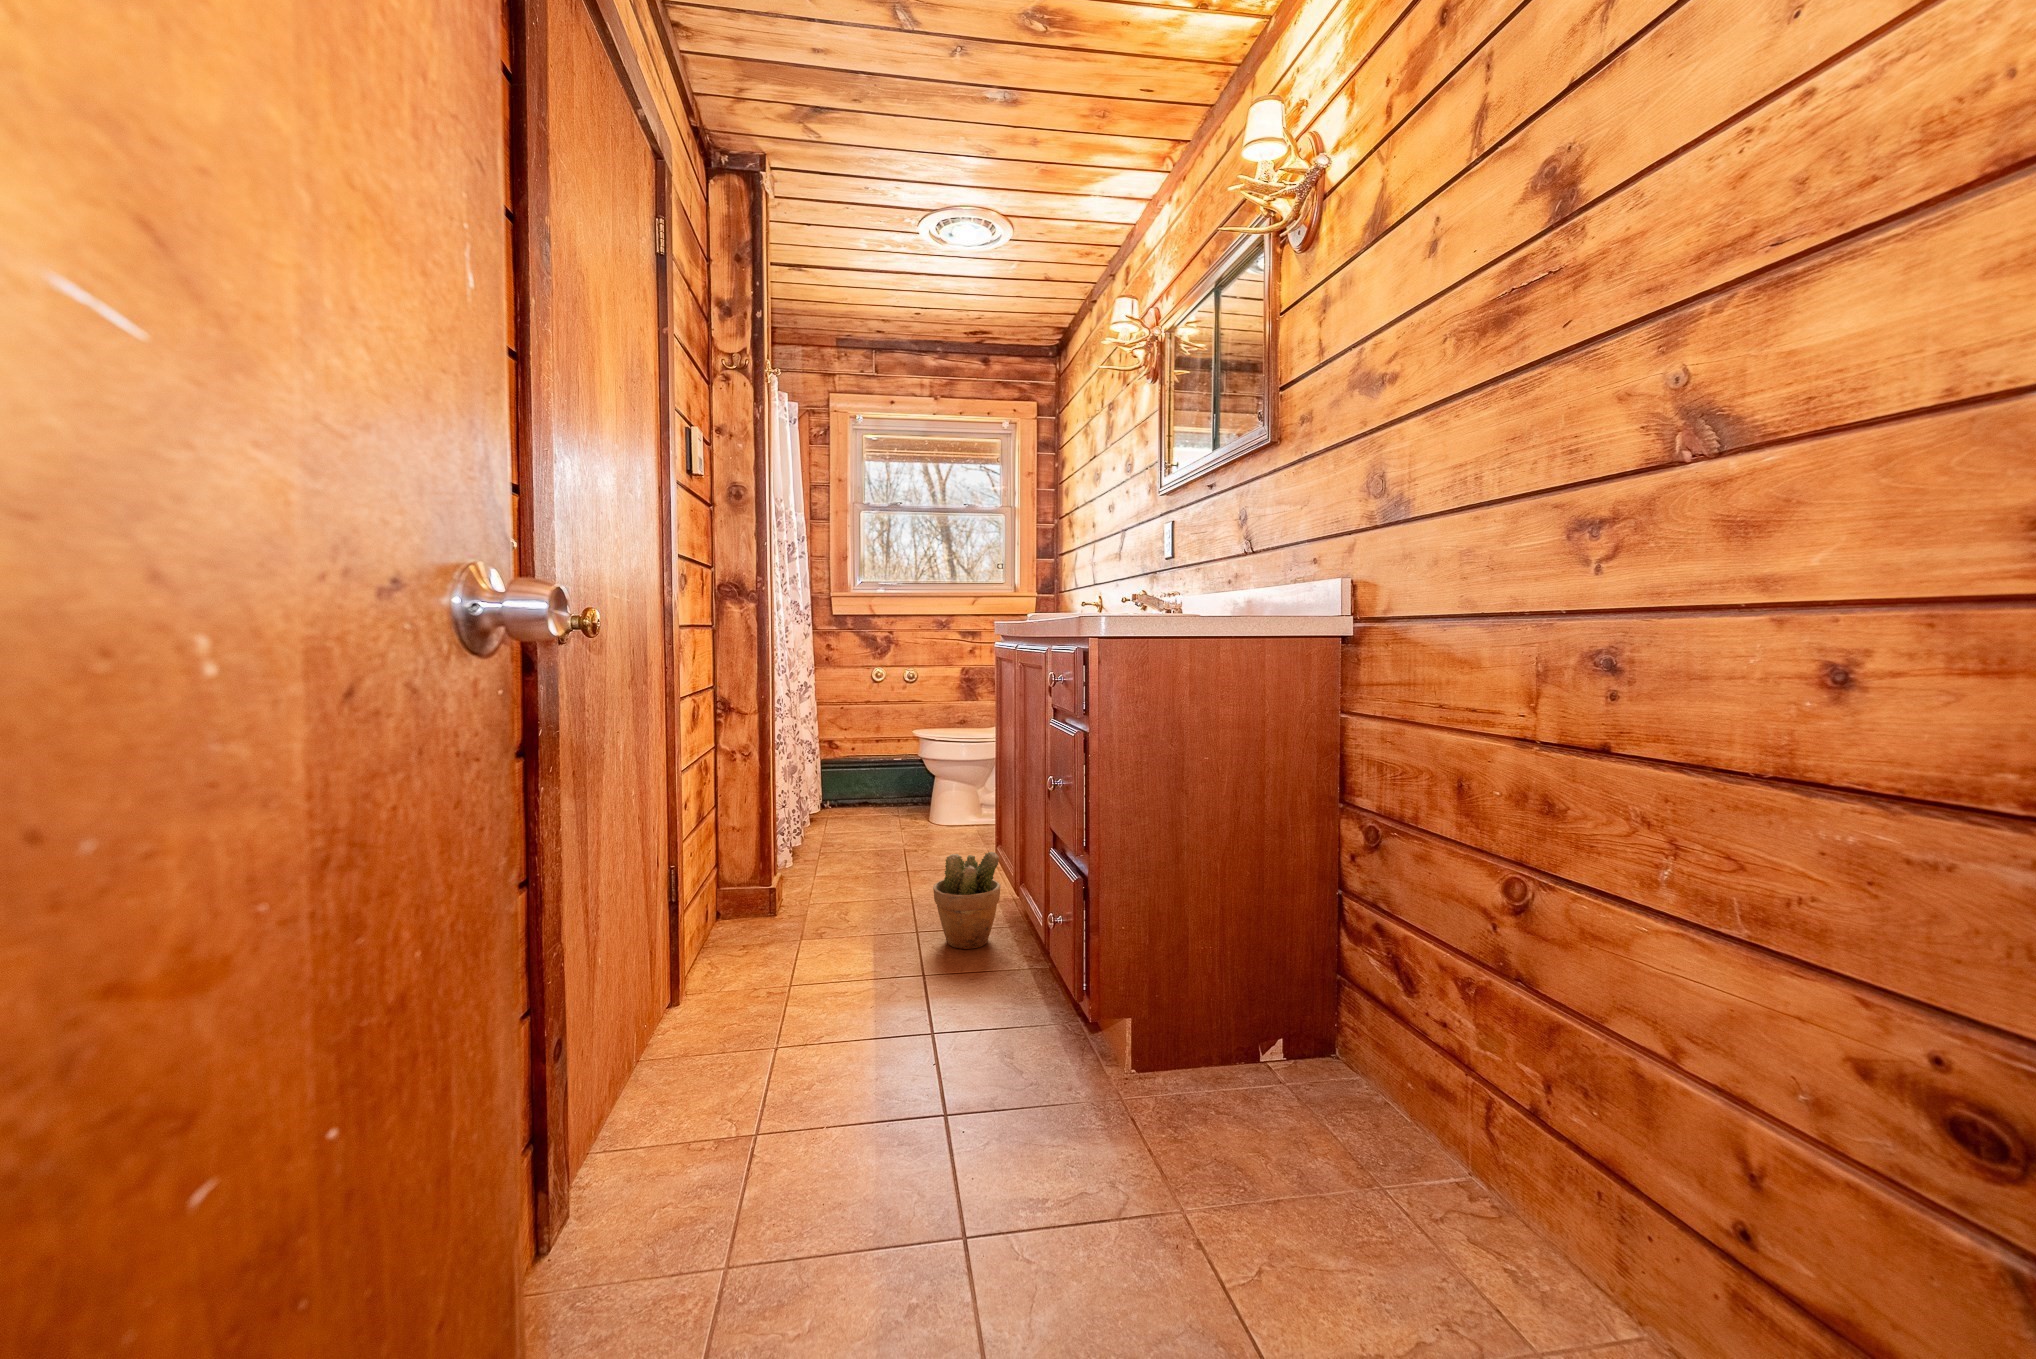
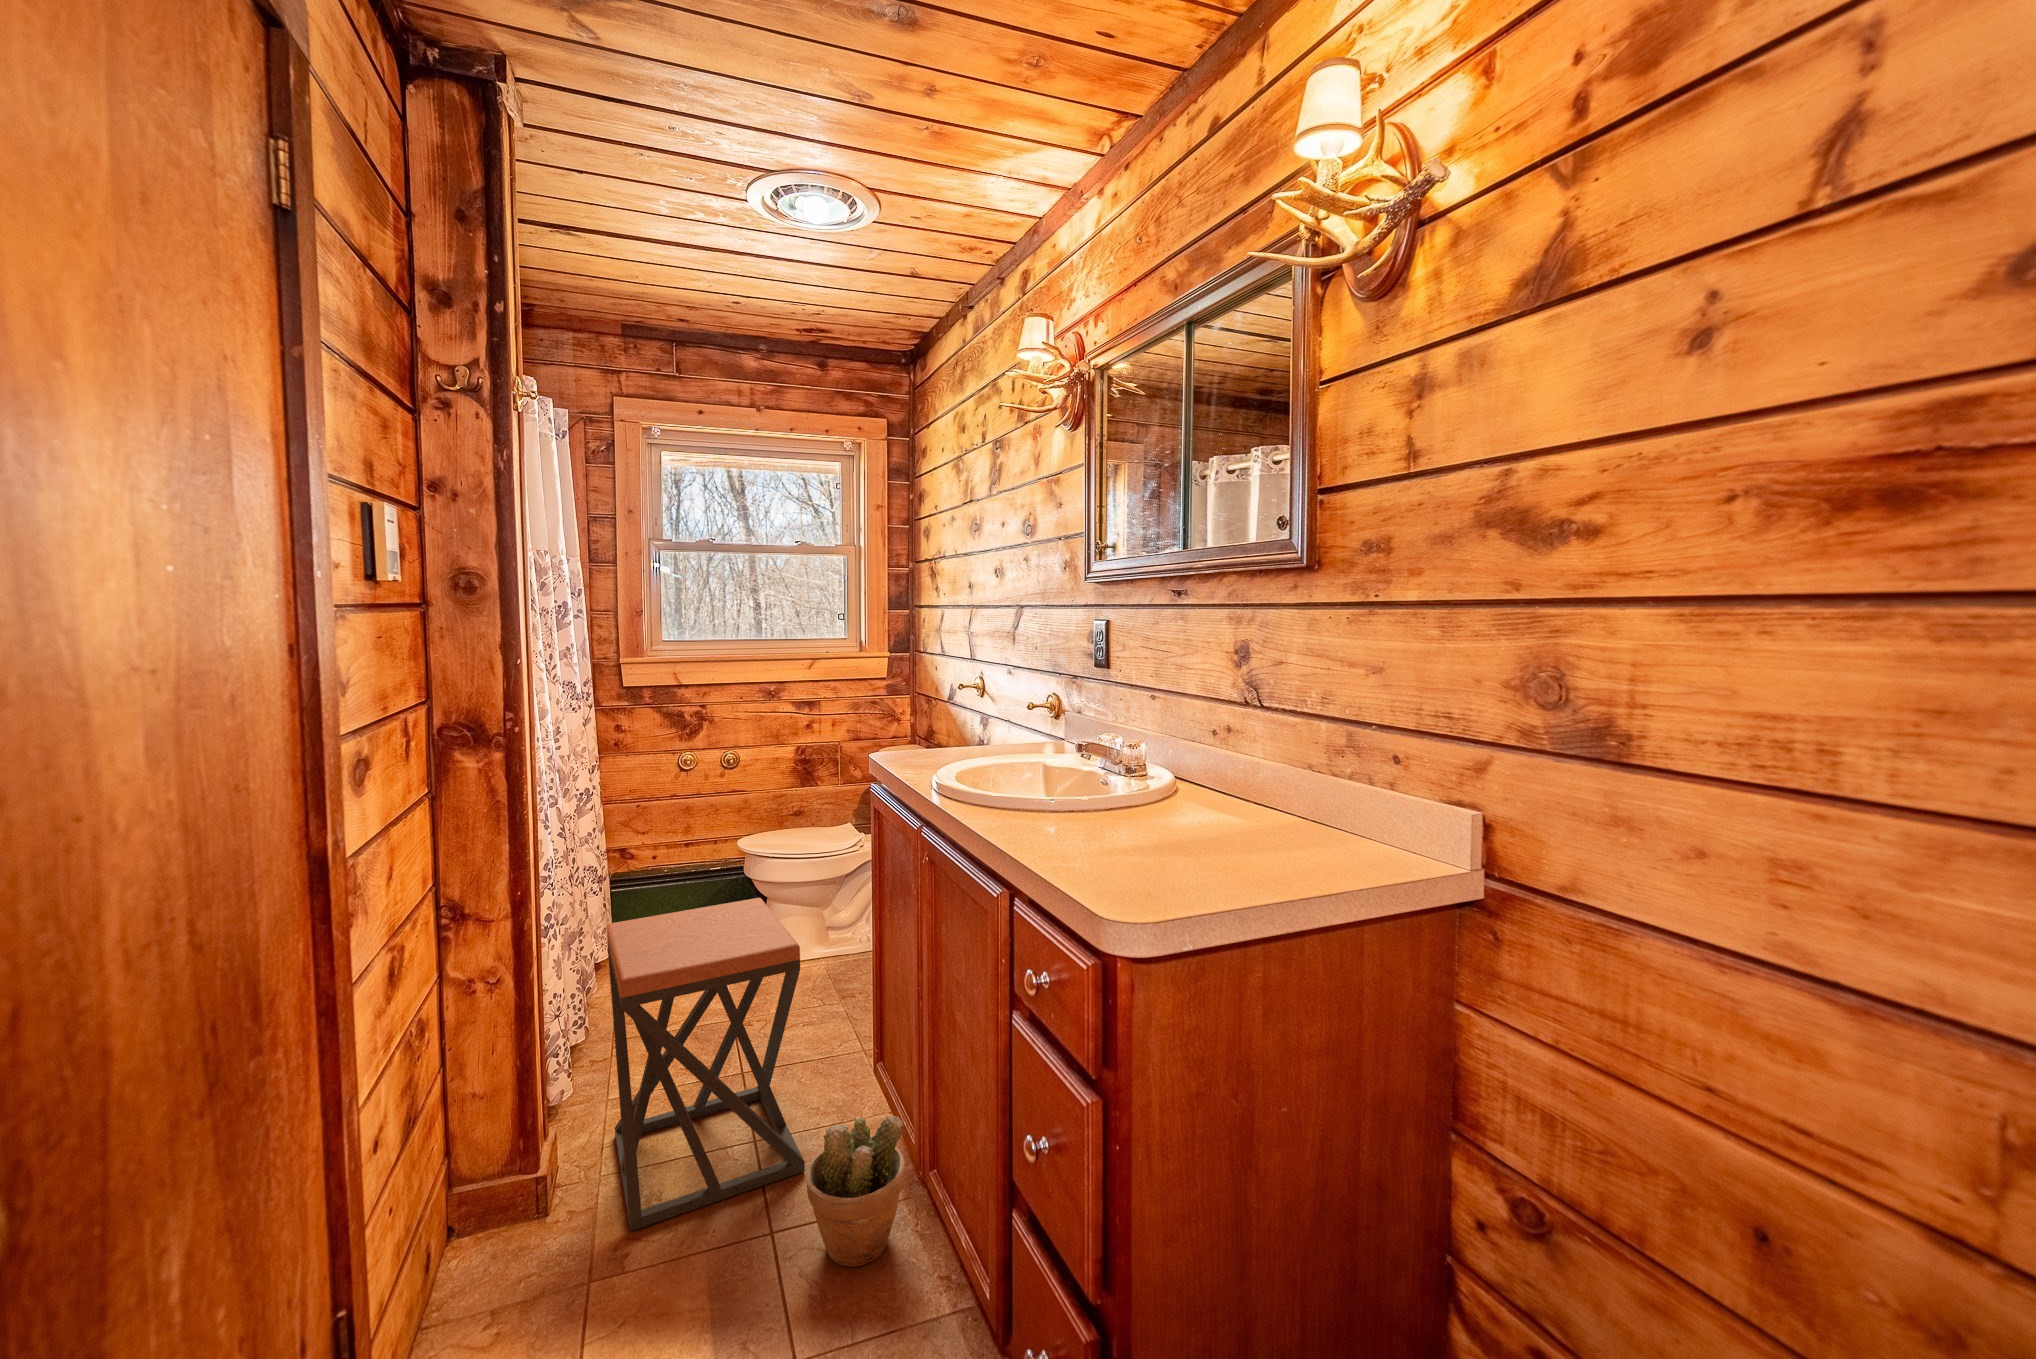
stool: none [814,734,939,923] -> present [607,898,805,1231]

